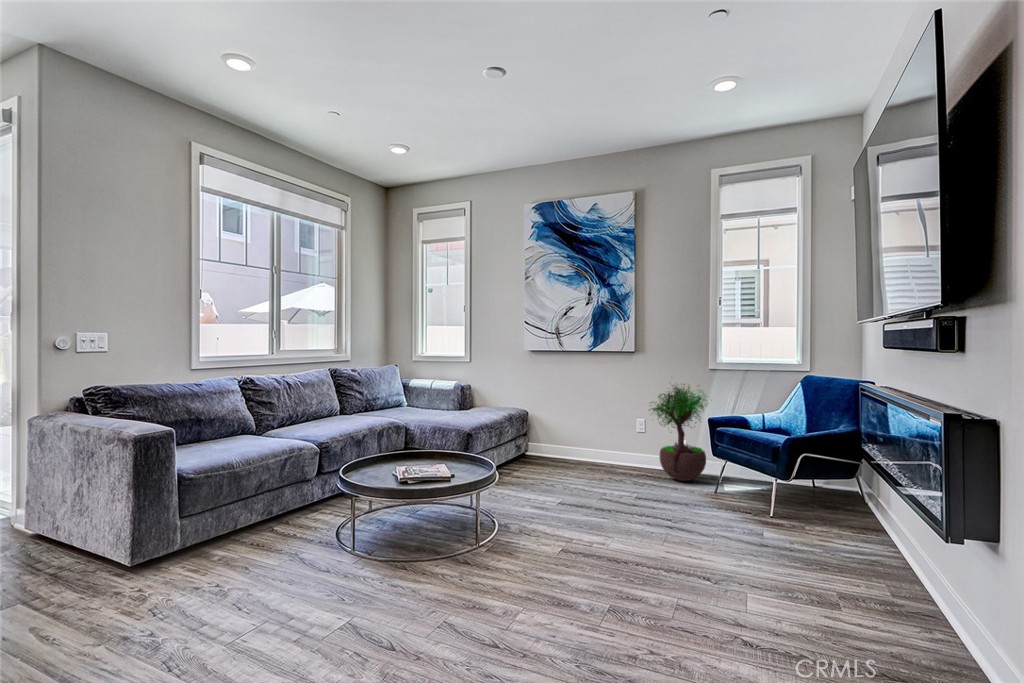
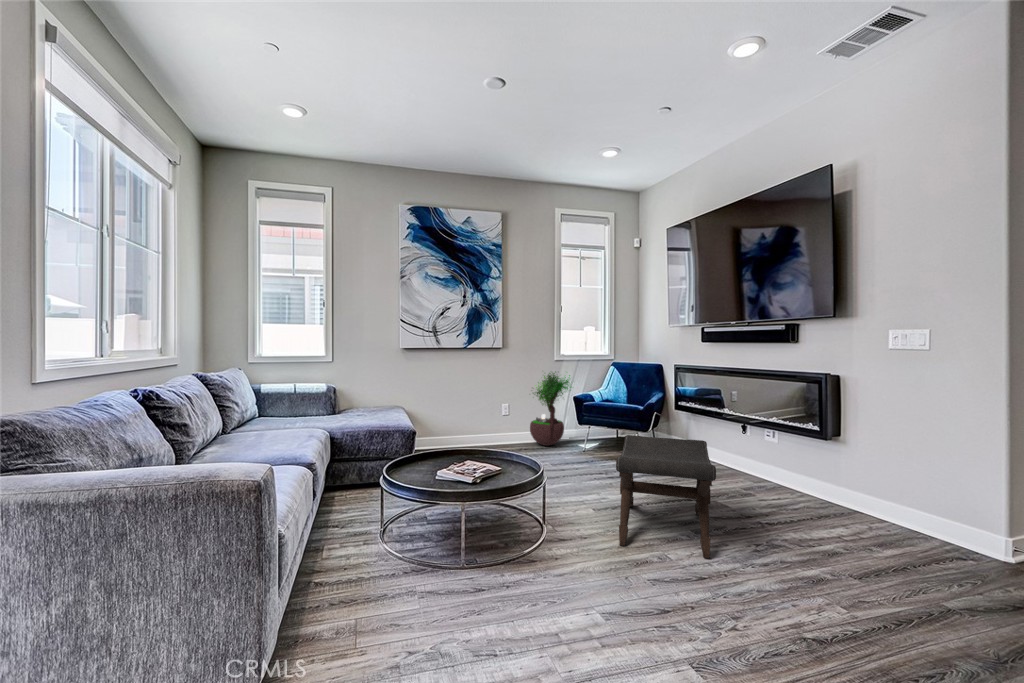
footstool: none [488,462,674,631] -> present [616,435,716,558]

